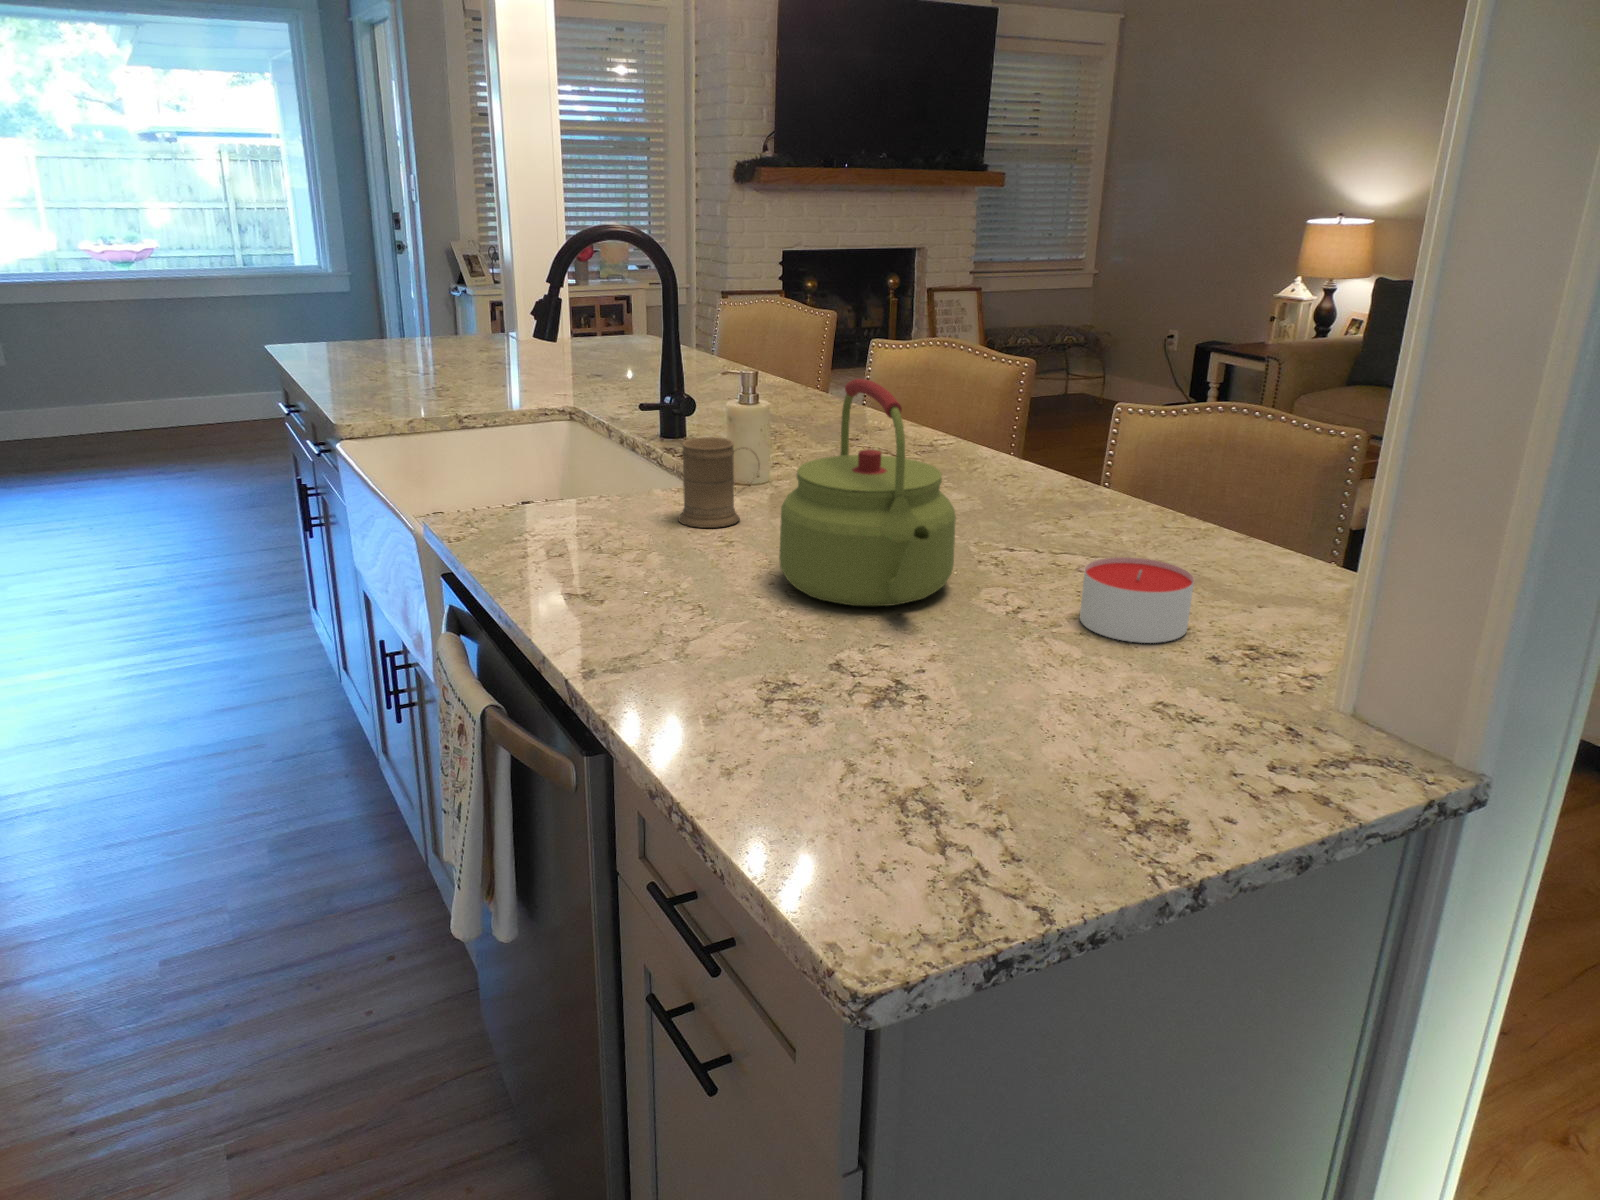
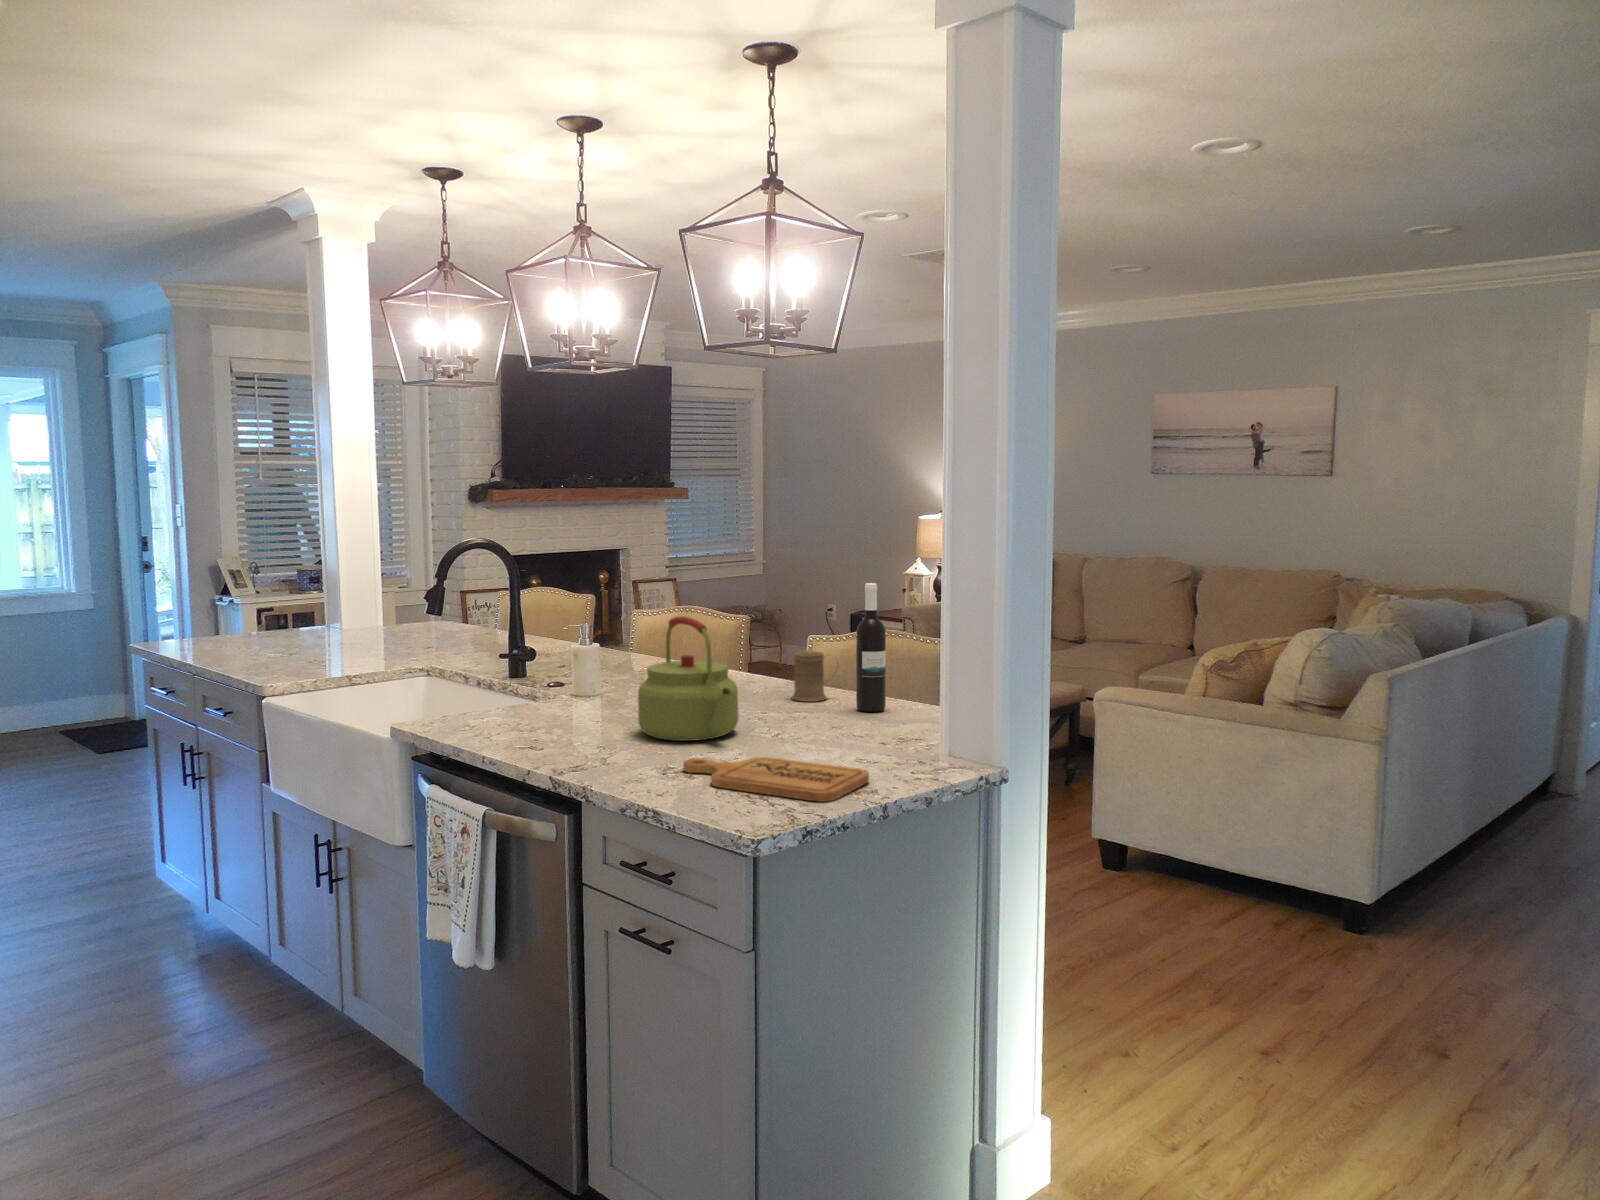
wine bottle: none [1175,332,1247,563] -> present [856,583,886,712]
mug: present [678,437,760,528] -> present [792,651,827,702]
candle: present [1080,557,1194,643] -> none [811,703,868,742]
cutting board: none [808,669,1175,853] -> present [683,757,869,802]

